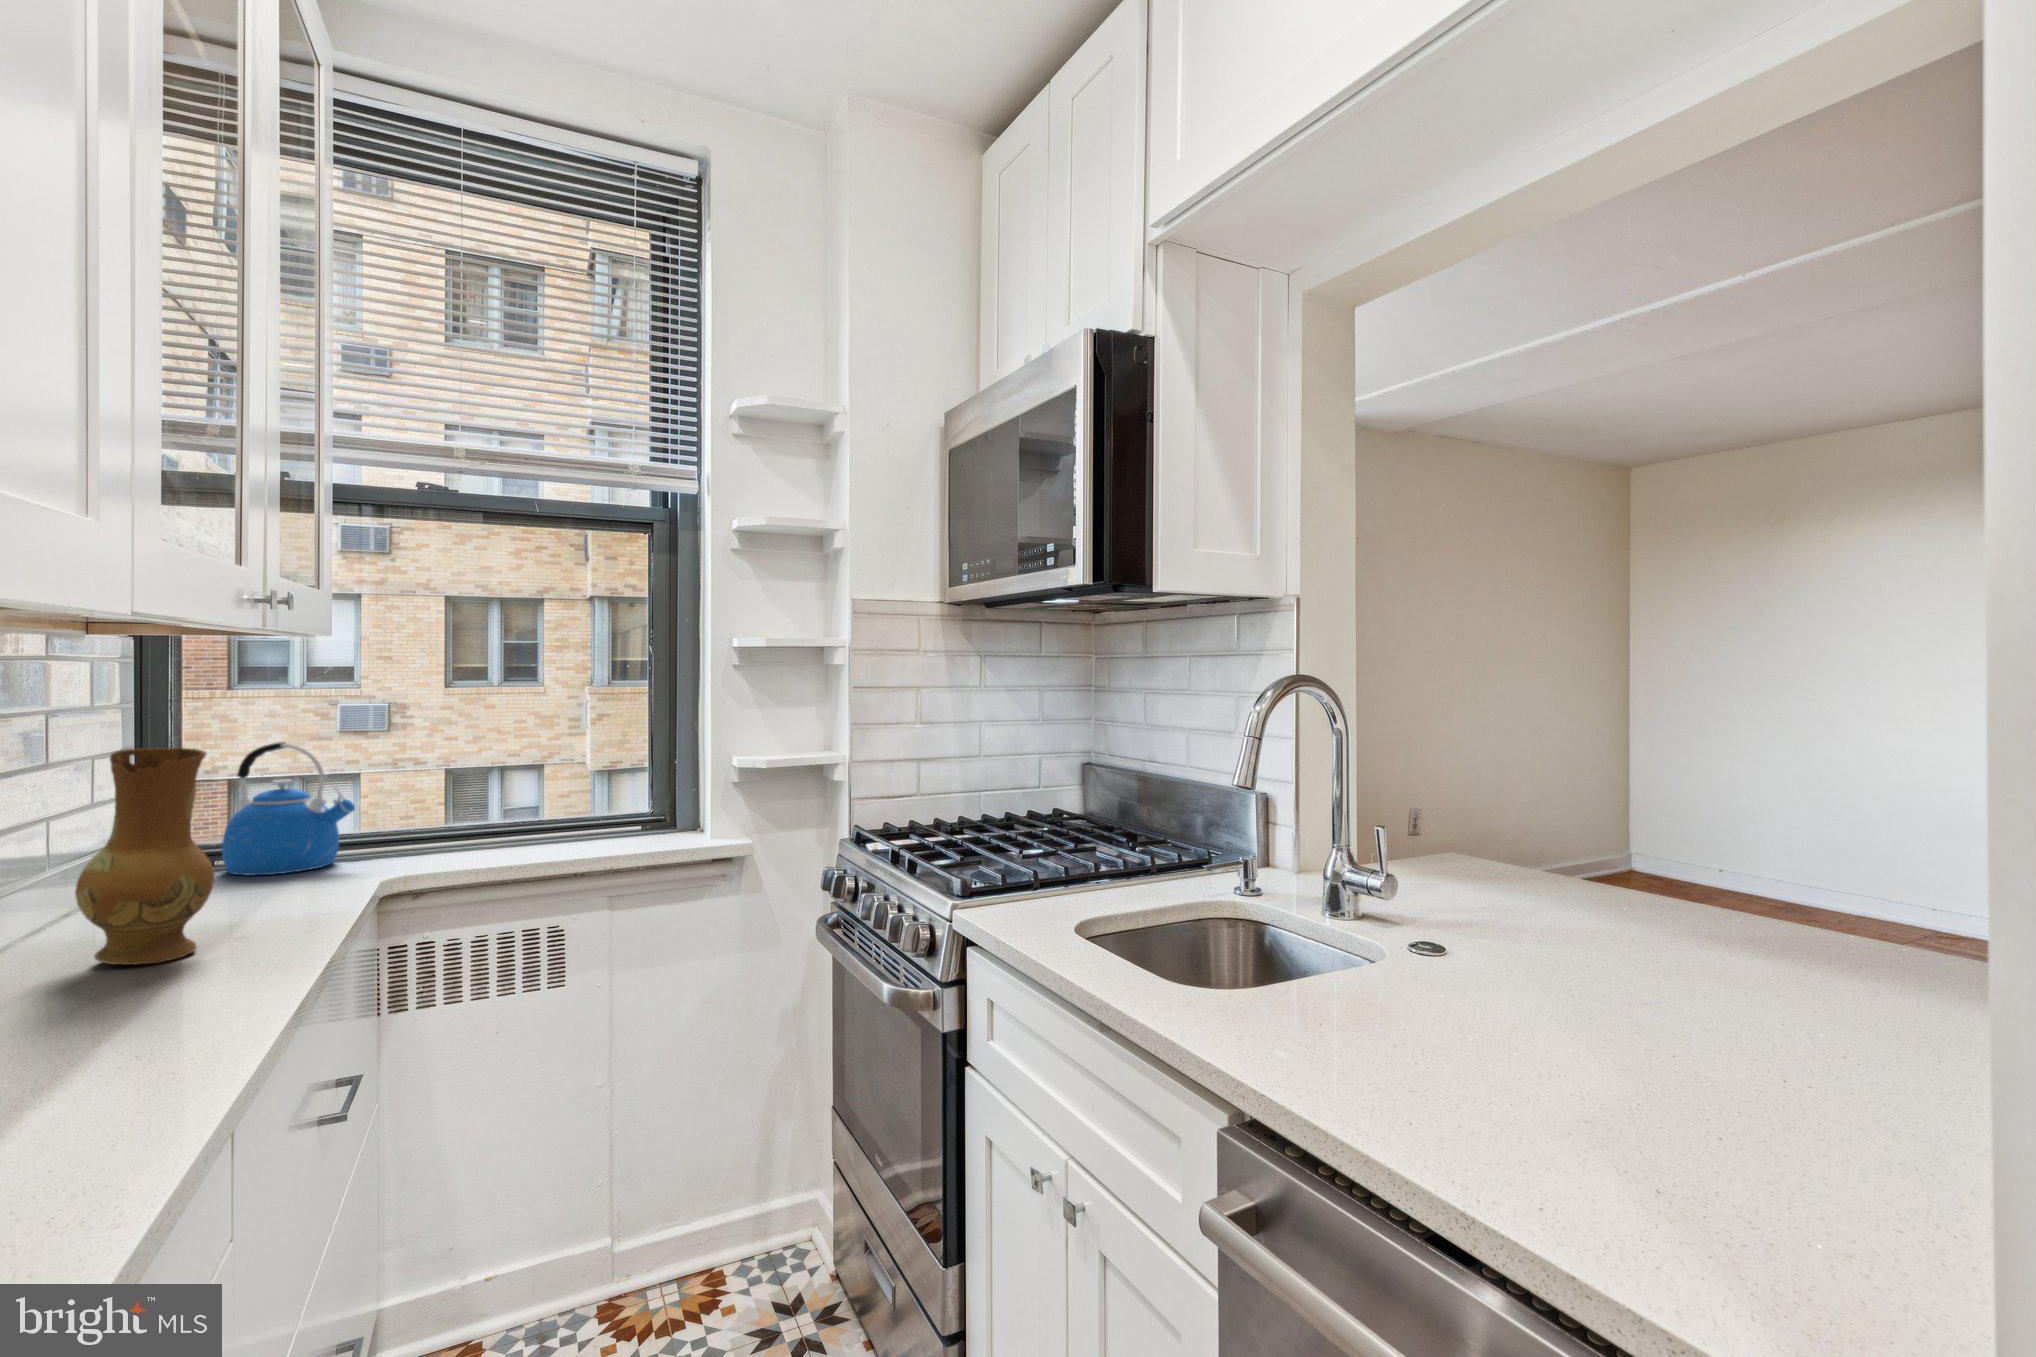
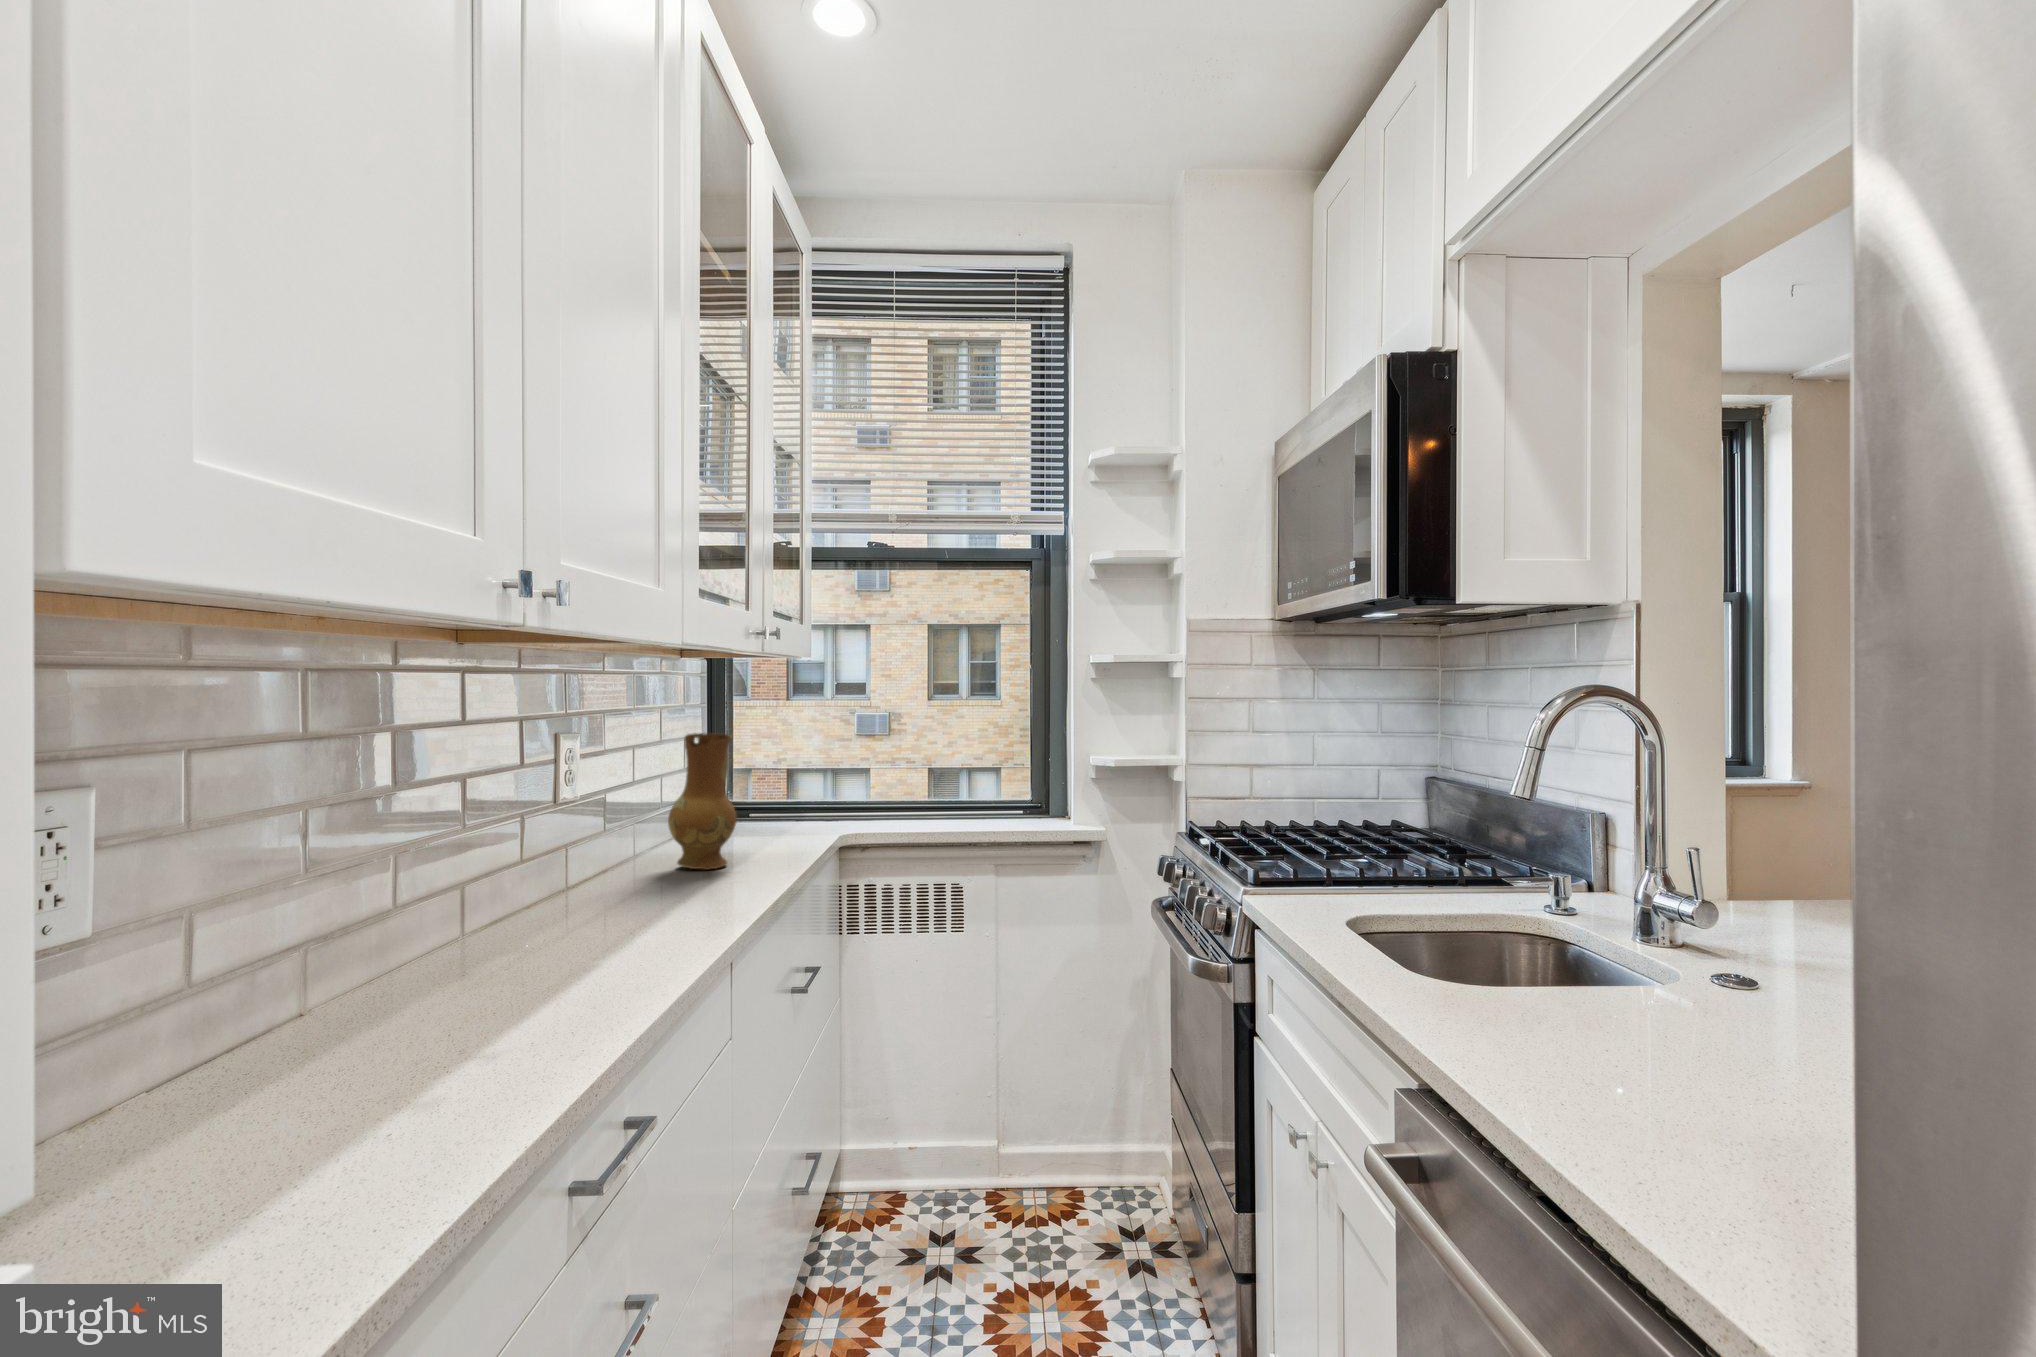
kettle: present [222,742,355,876] -> none [752,735,828,828]

